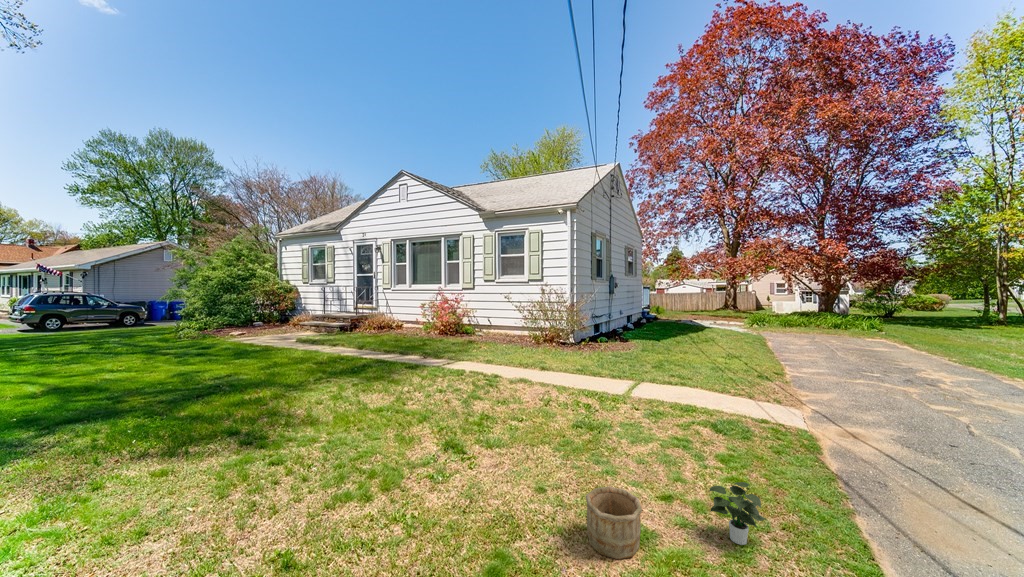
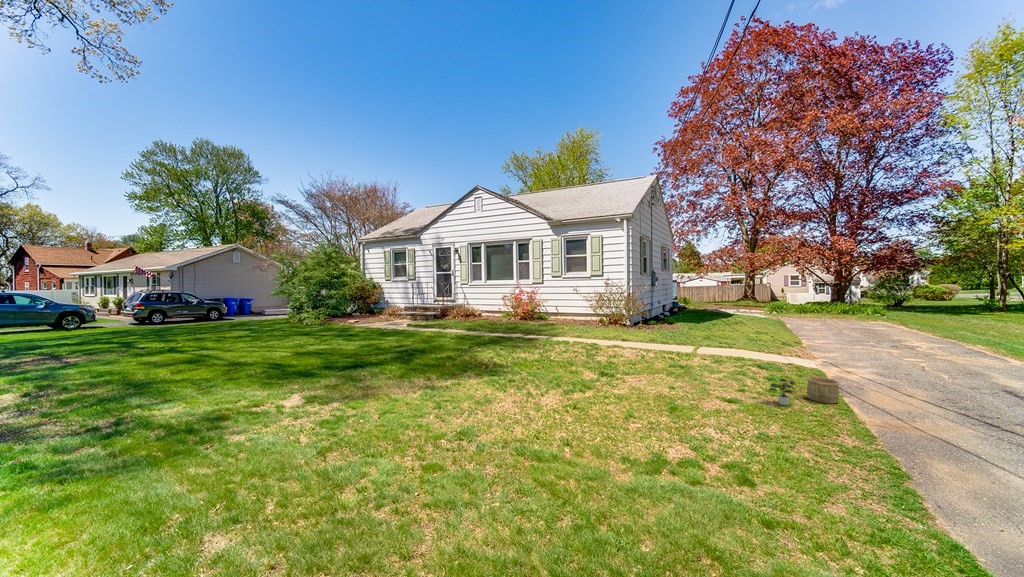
wooden bucket: present [586,486,642,559] -> present [807,377,840,404]

